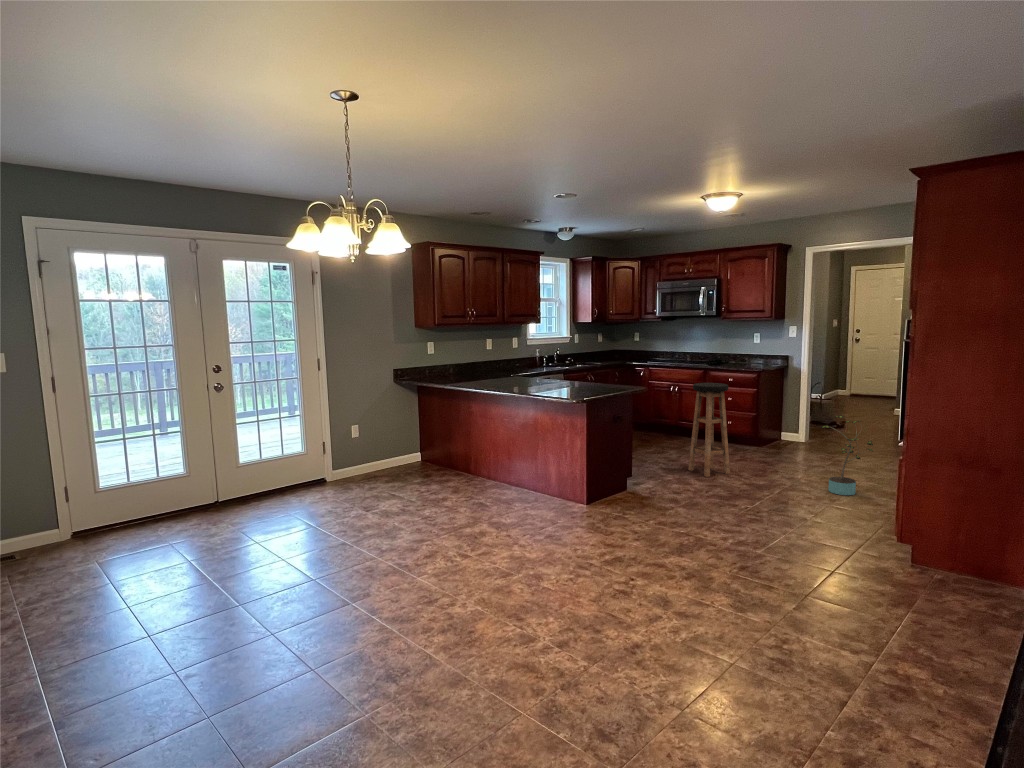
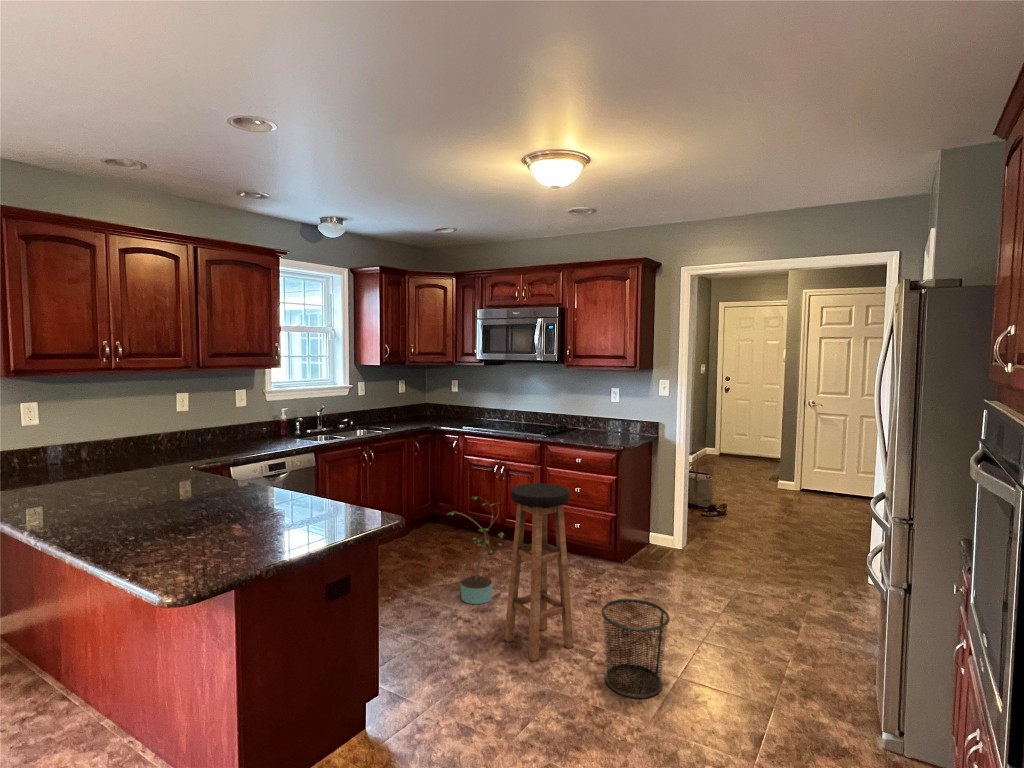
potted plant: present [821,416,873,495] -> present [447,496,506,604]
waste bin: none [747,443,787,489] -> present [601,599,670,698]

